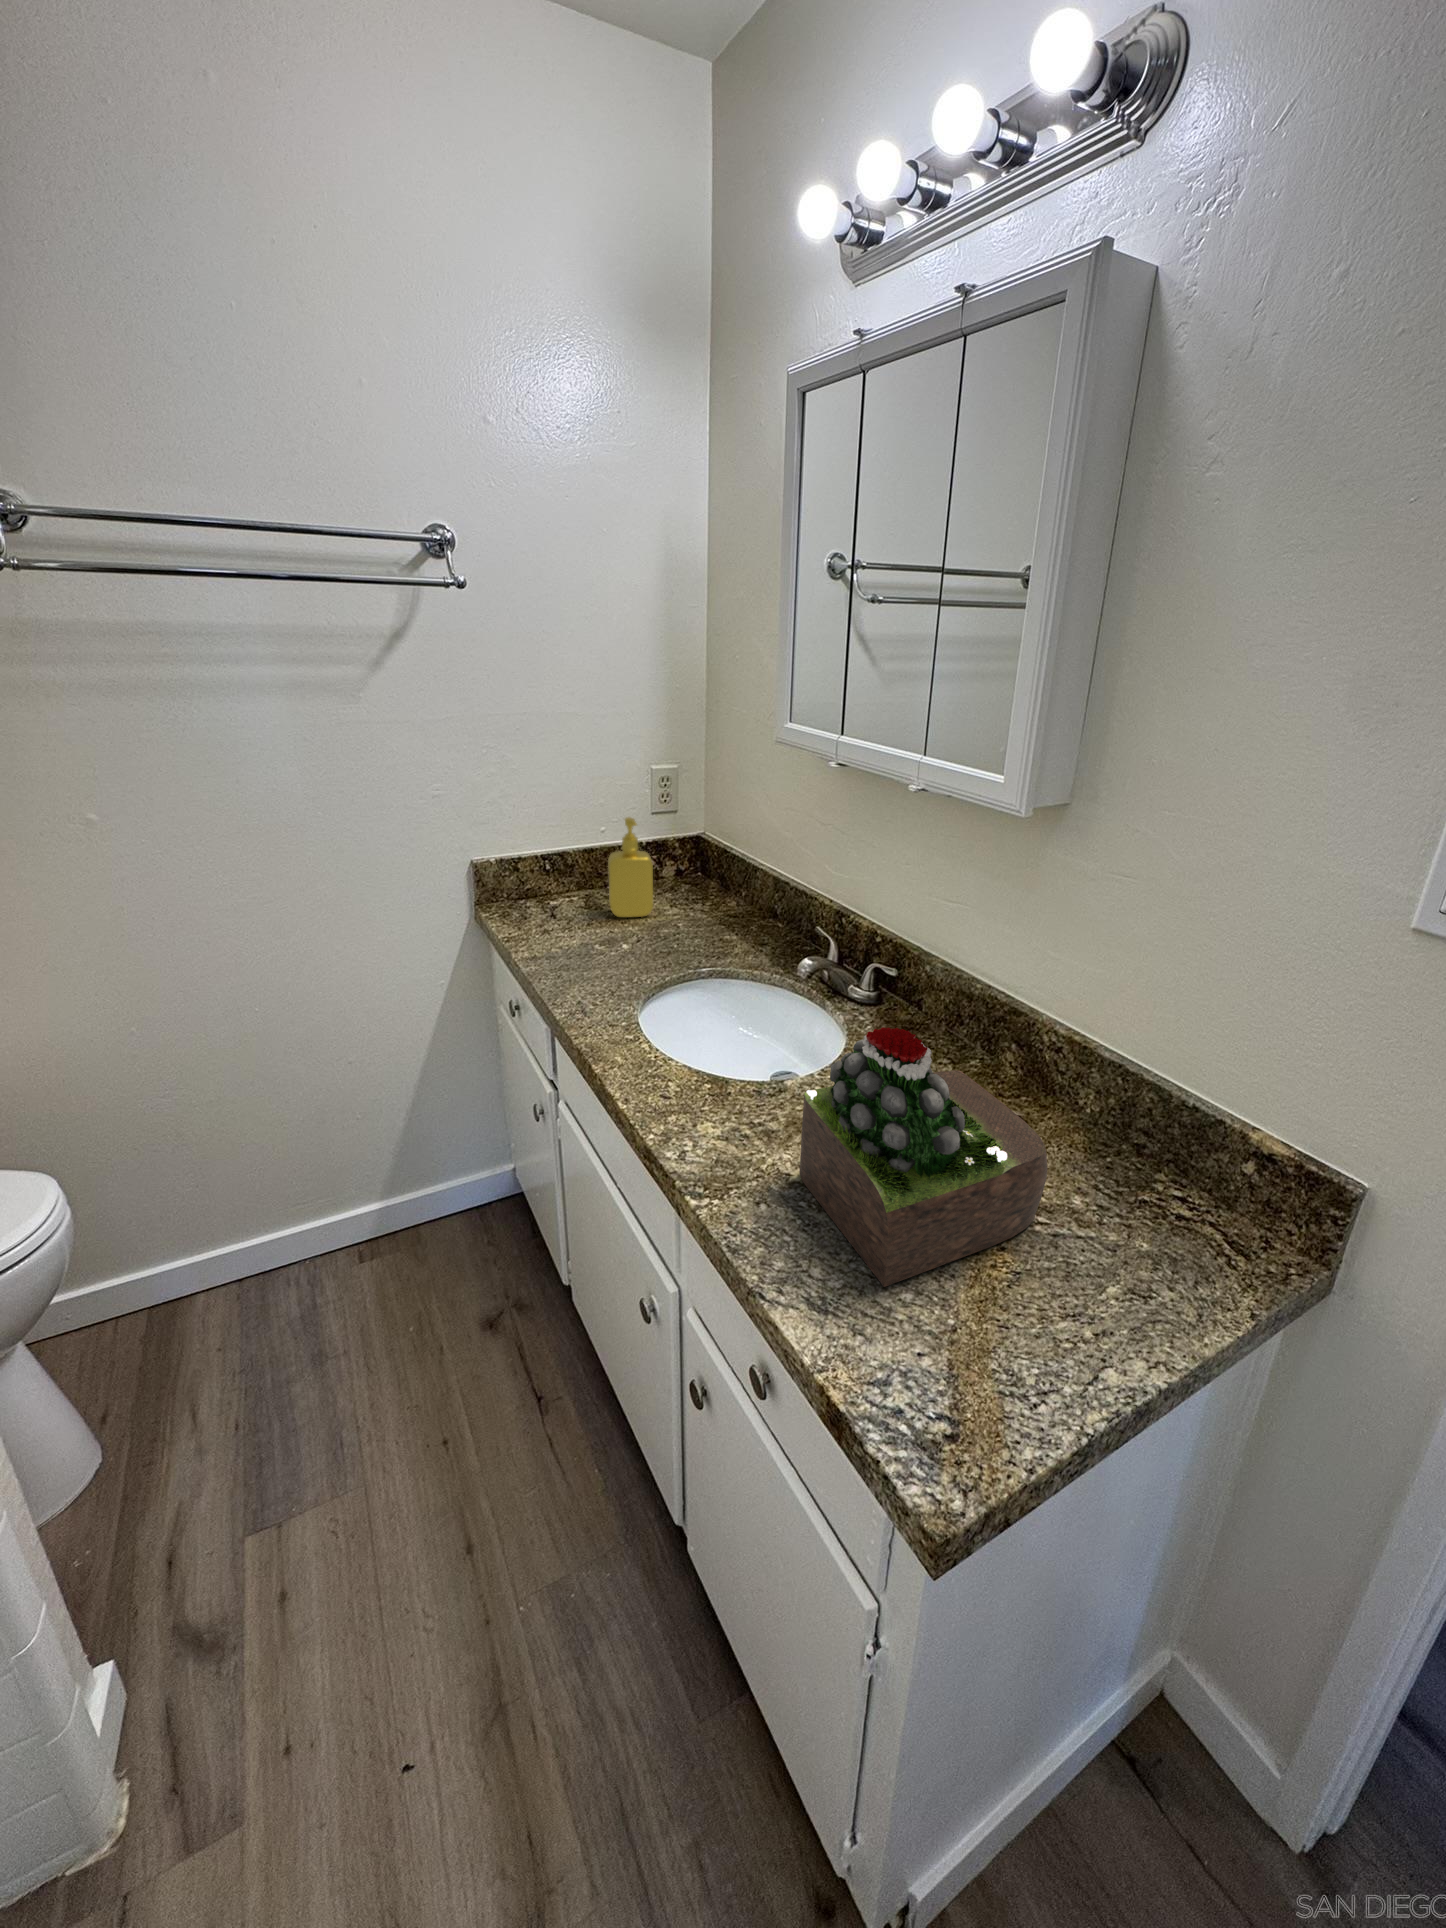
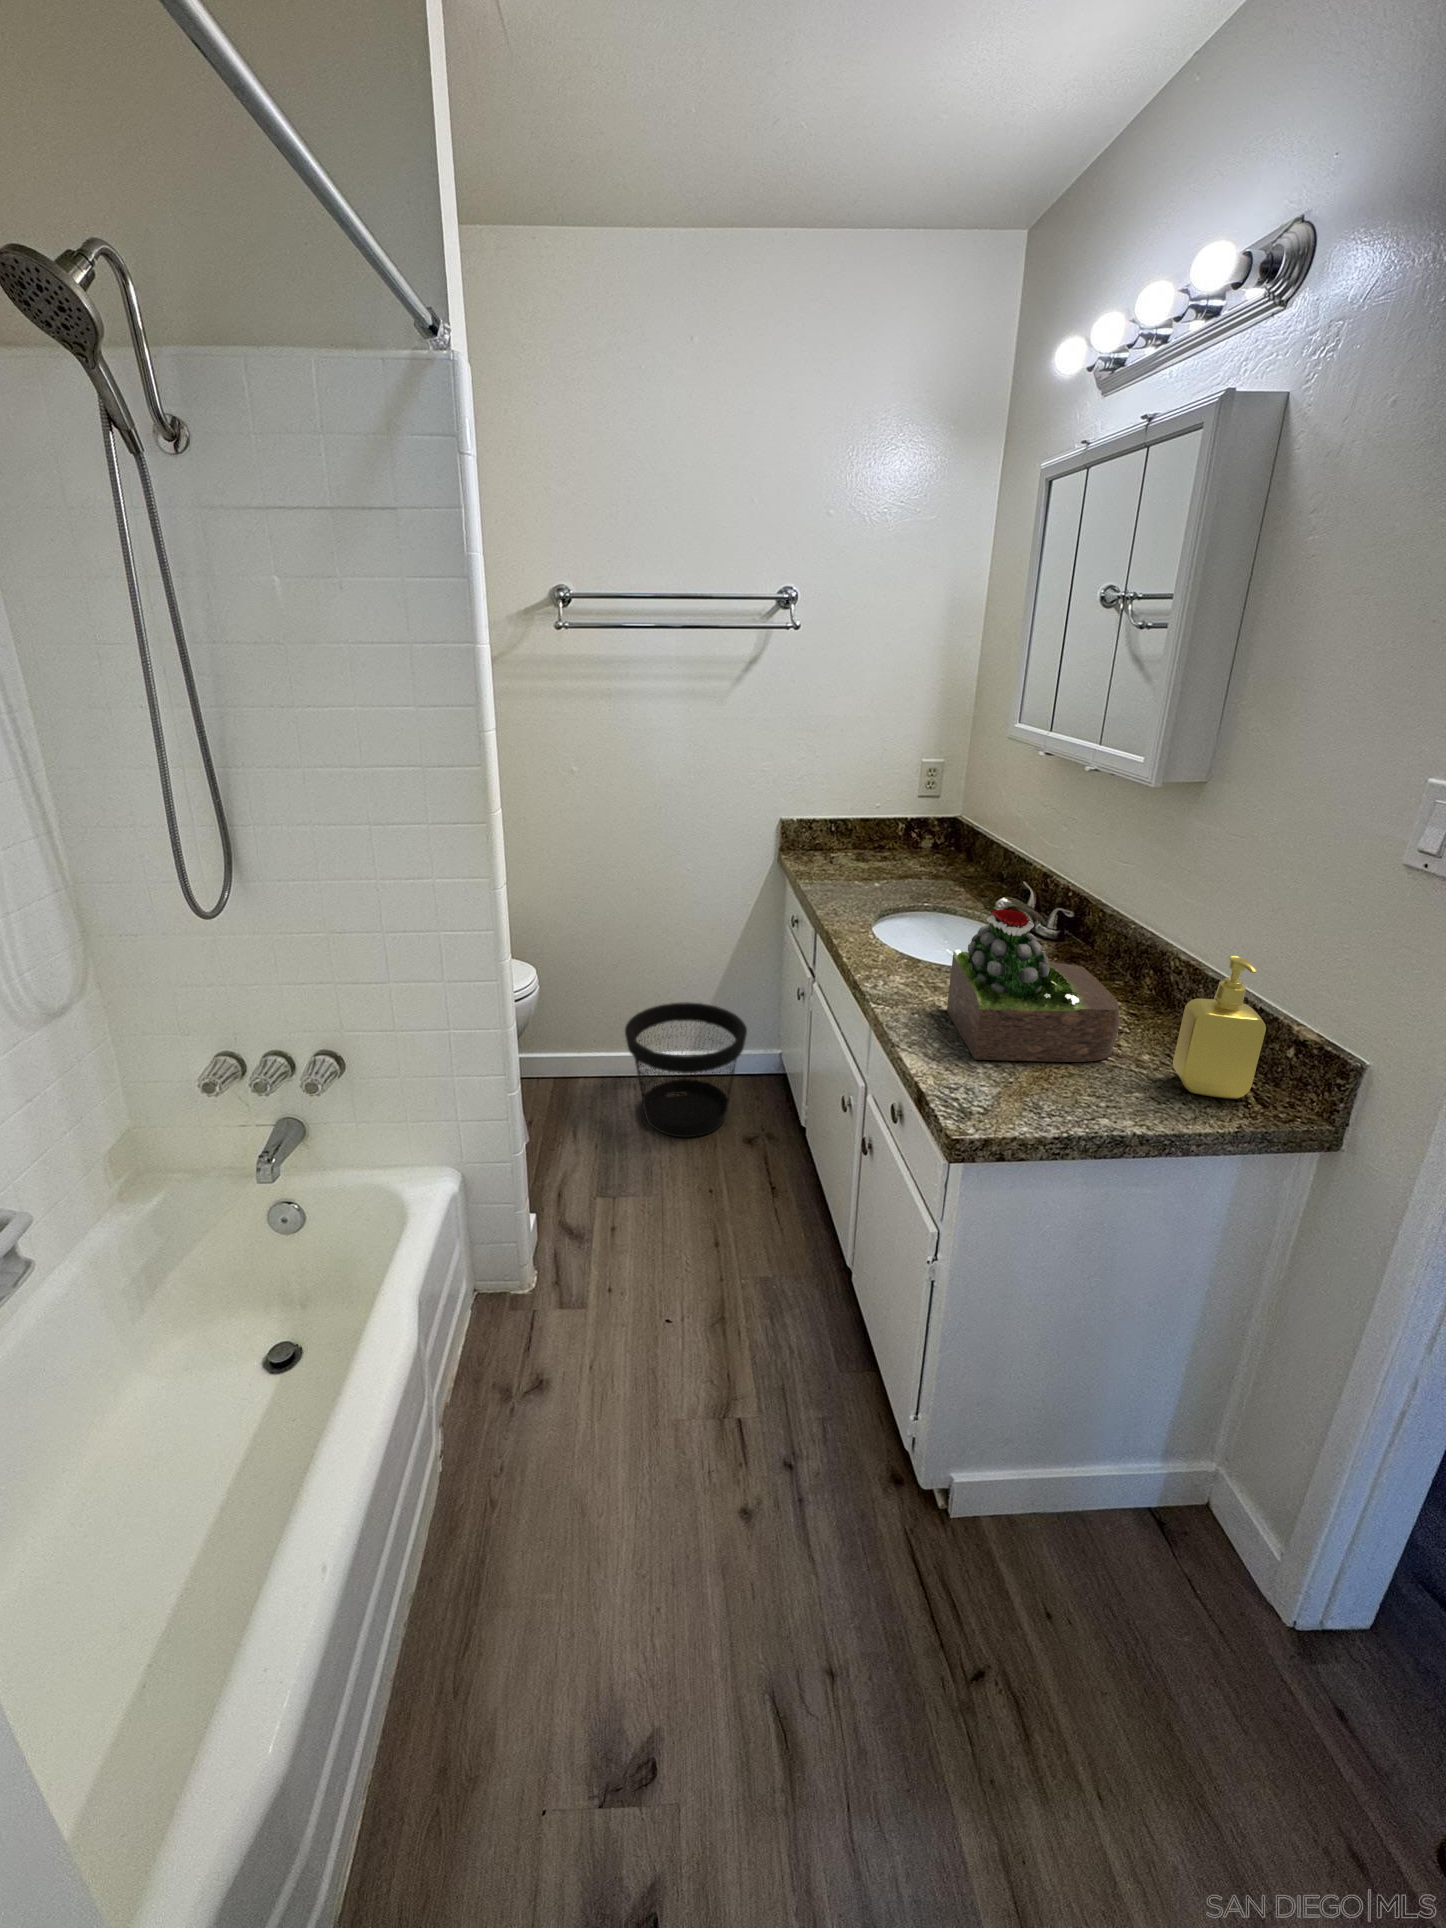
soap dispenser: present [608,817,653,918] -> present [1173,956,1266,1099]
wastebasket: none [258,1139,466,1363] -> present [625,1002,747,1137]

